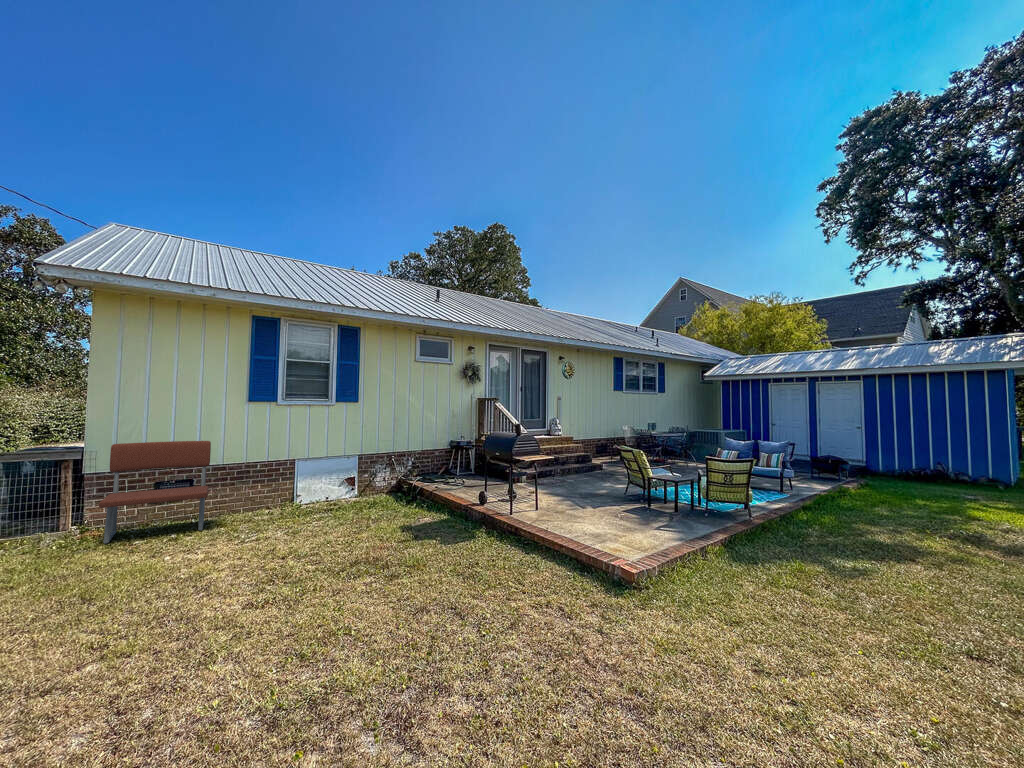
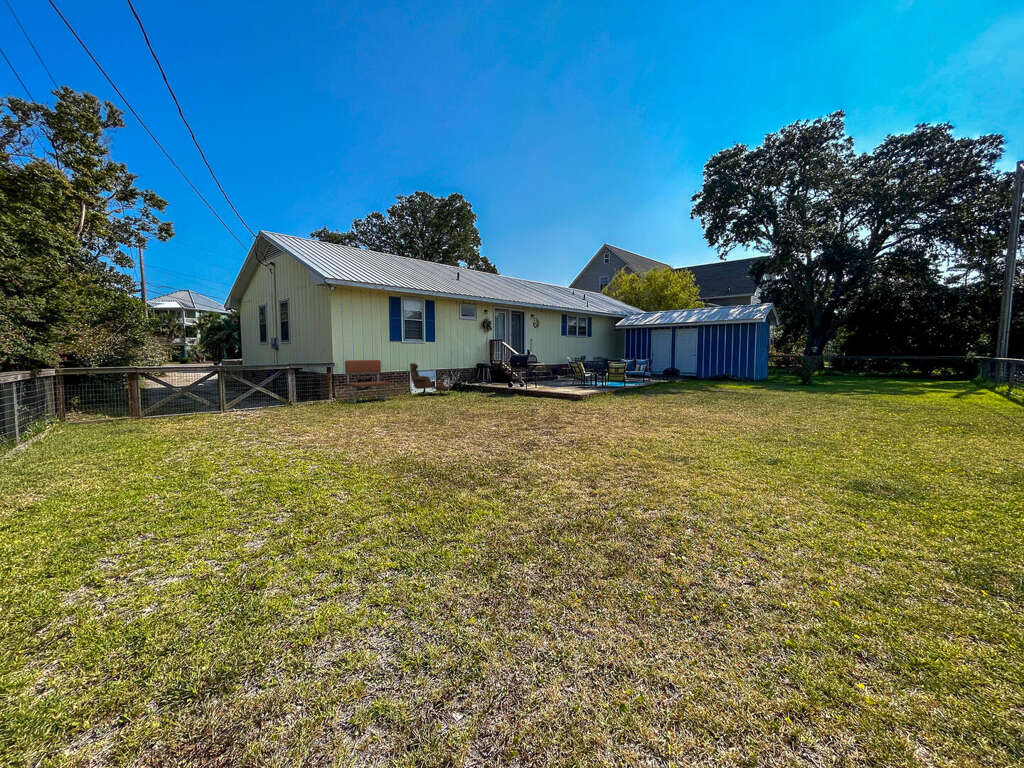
lounge chair: none [288,444,366,515] -> present [410,363,448,396]

